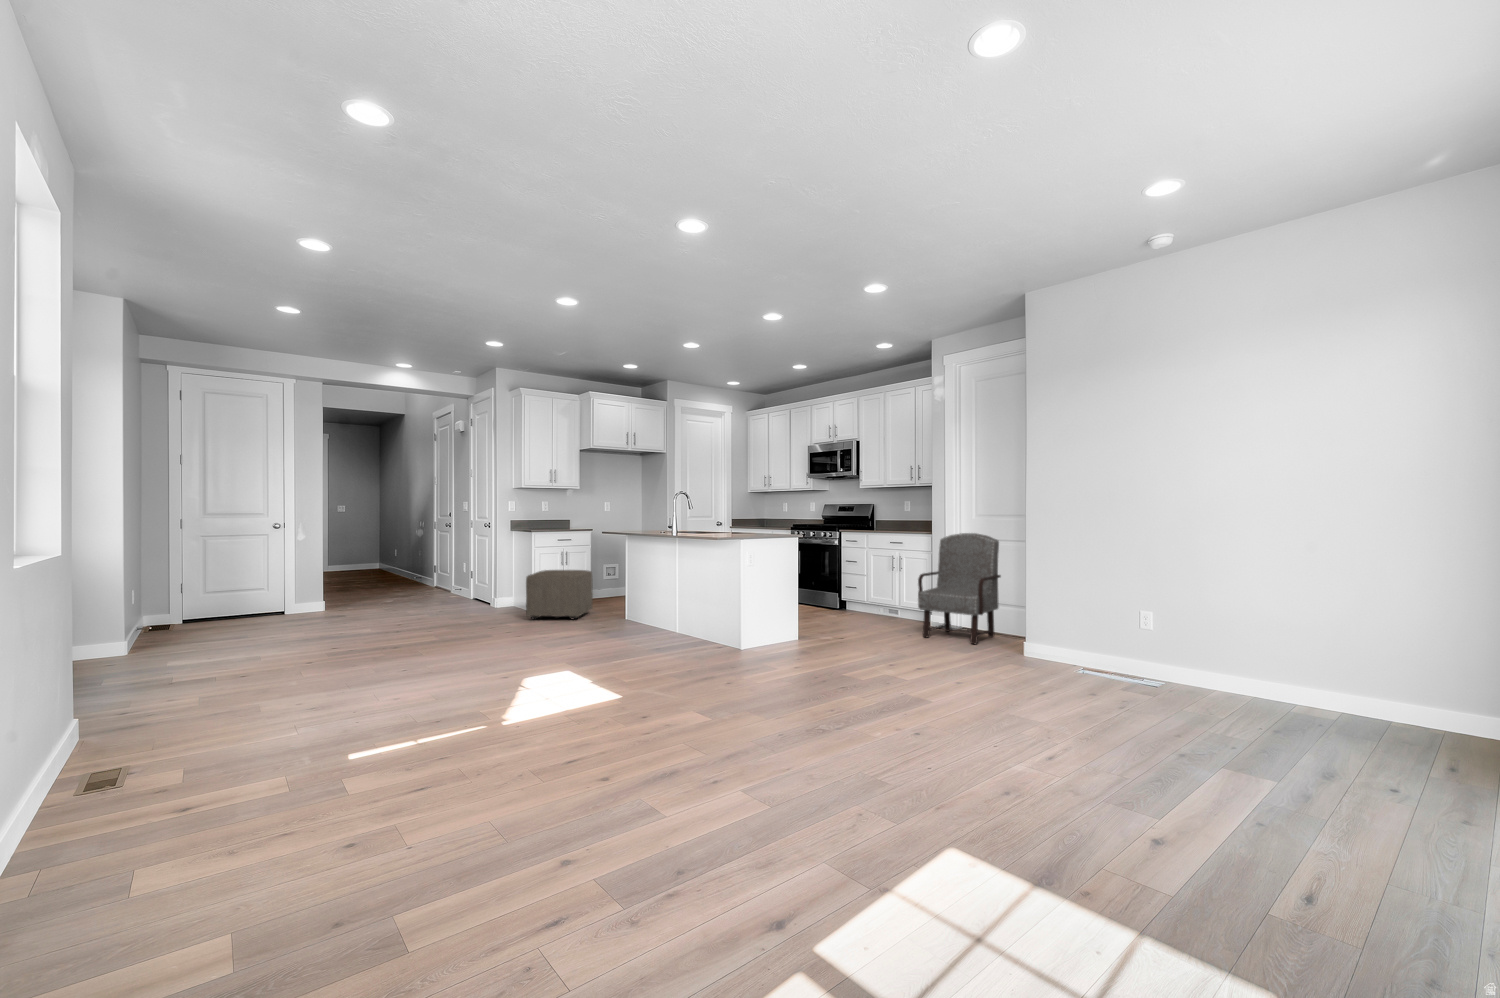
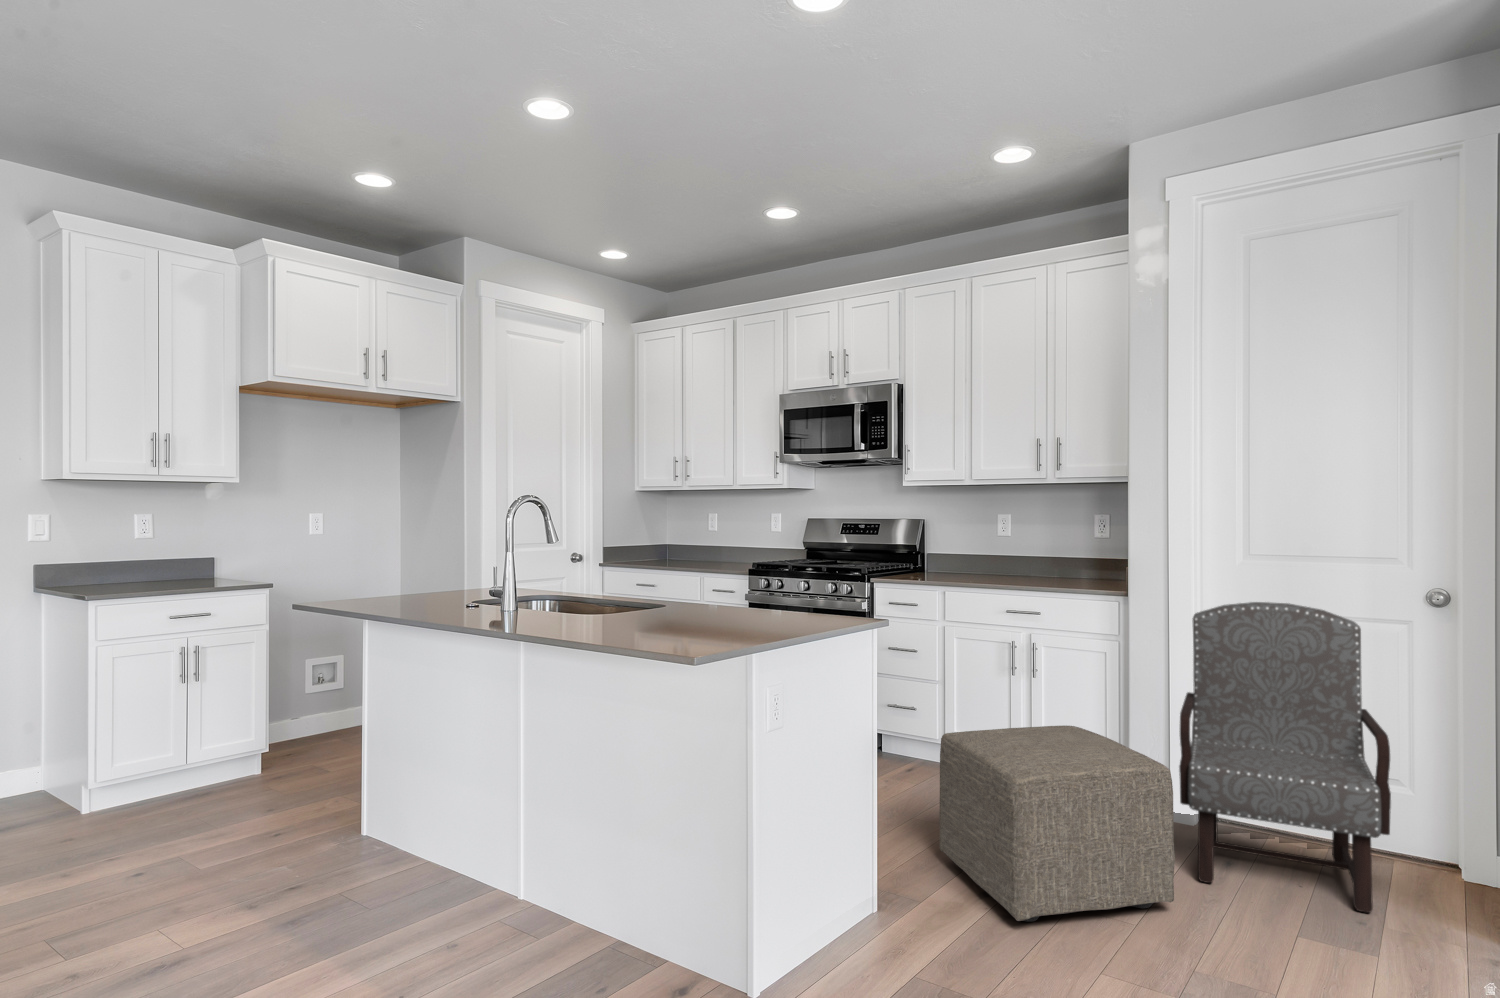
ottoman: present [526,570,593,619] -> present [939,726,1175,922]

